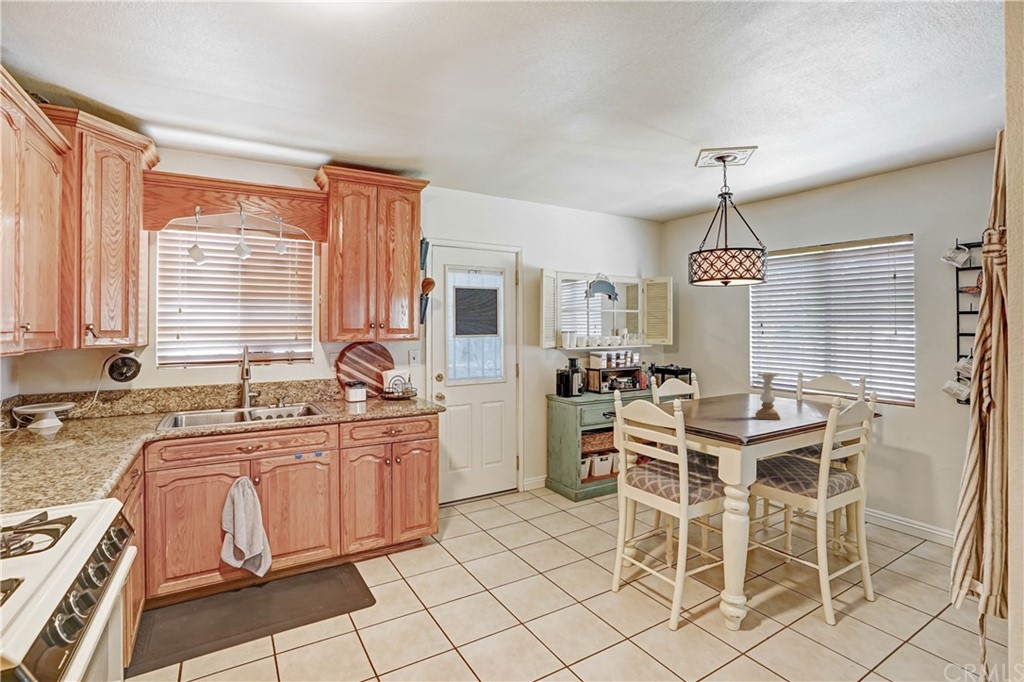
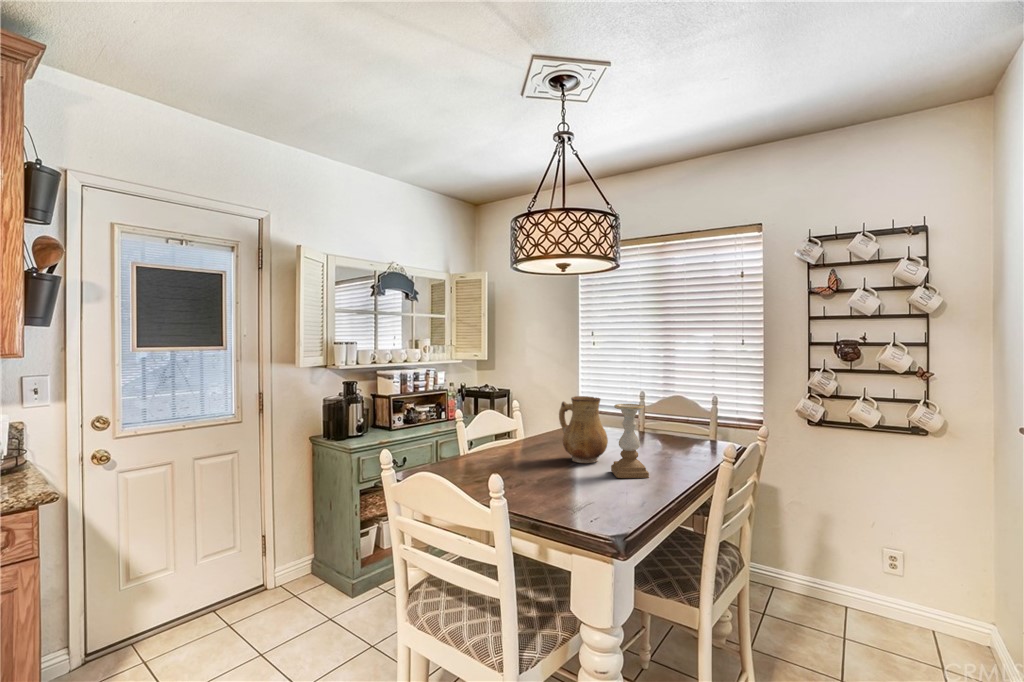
ceramic pitcher: none [722,369,757,413] -> present [559,396,608,463]

